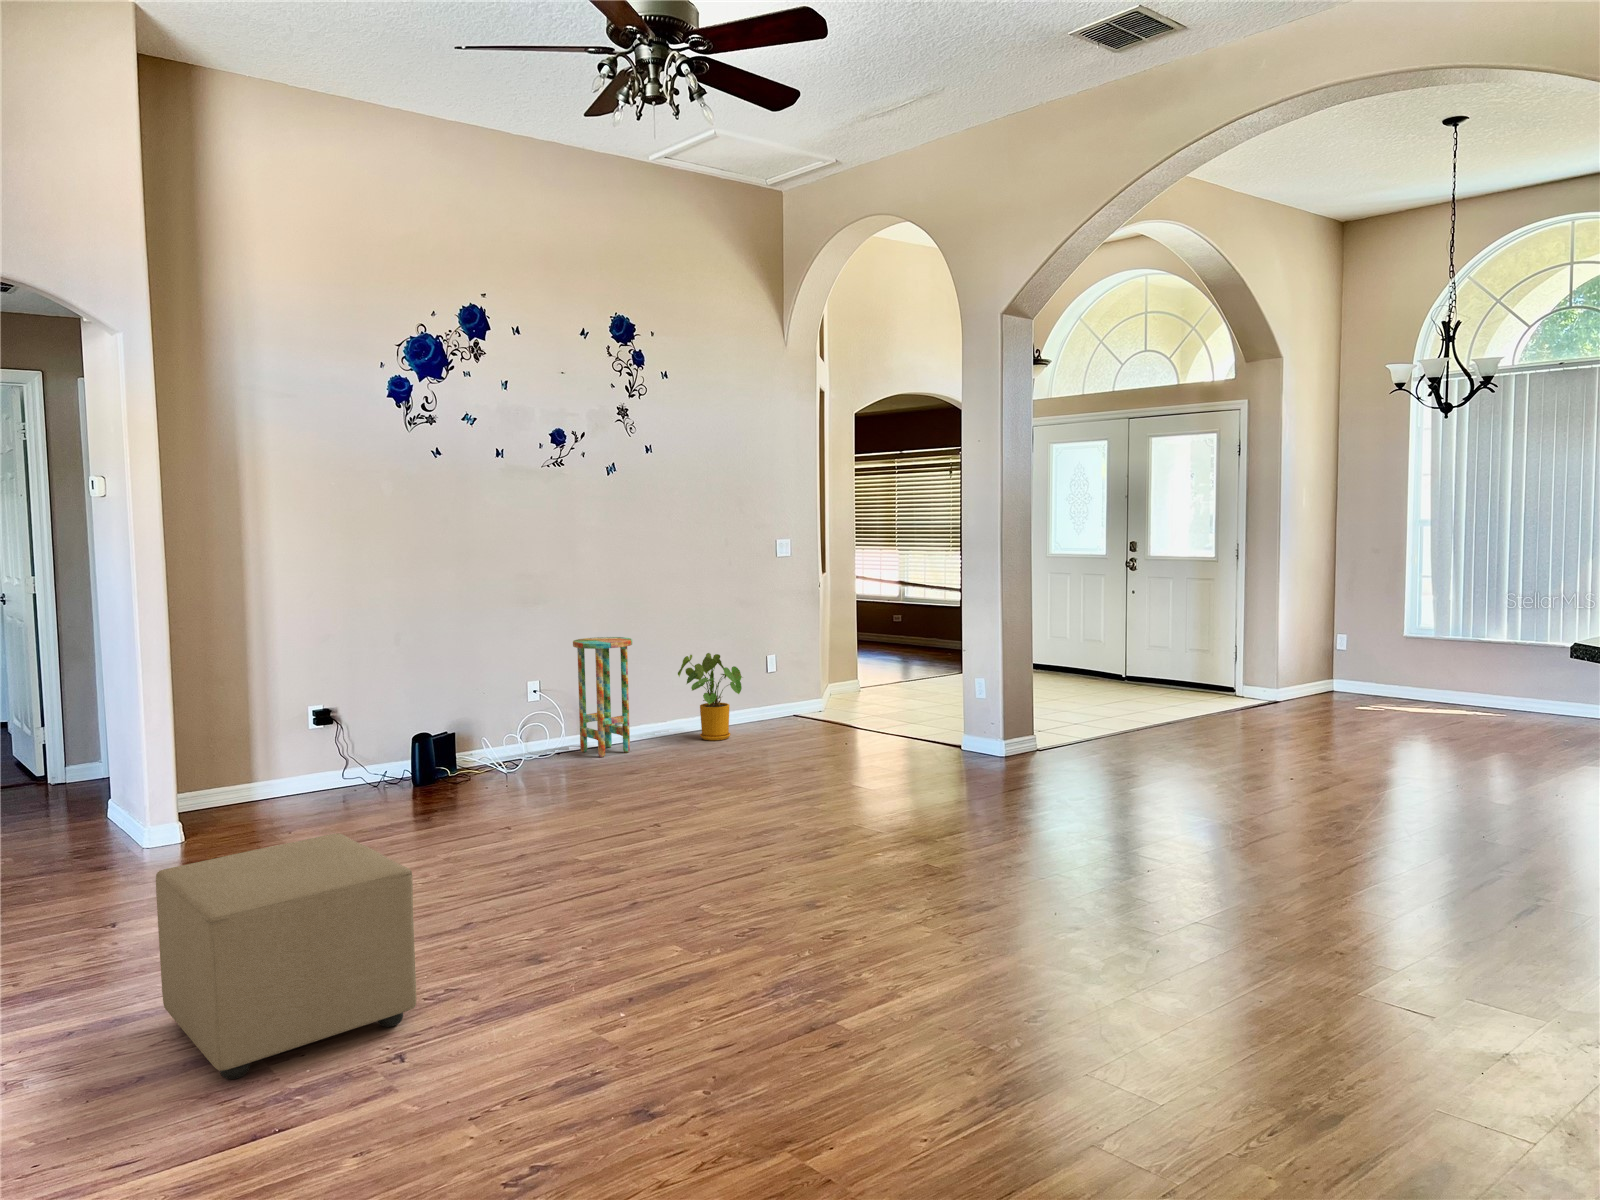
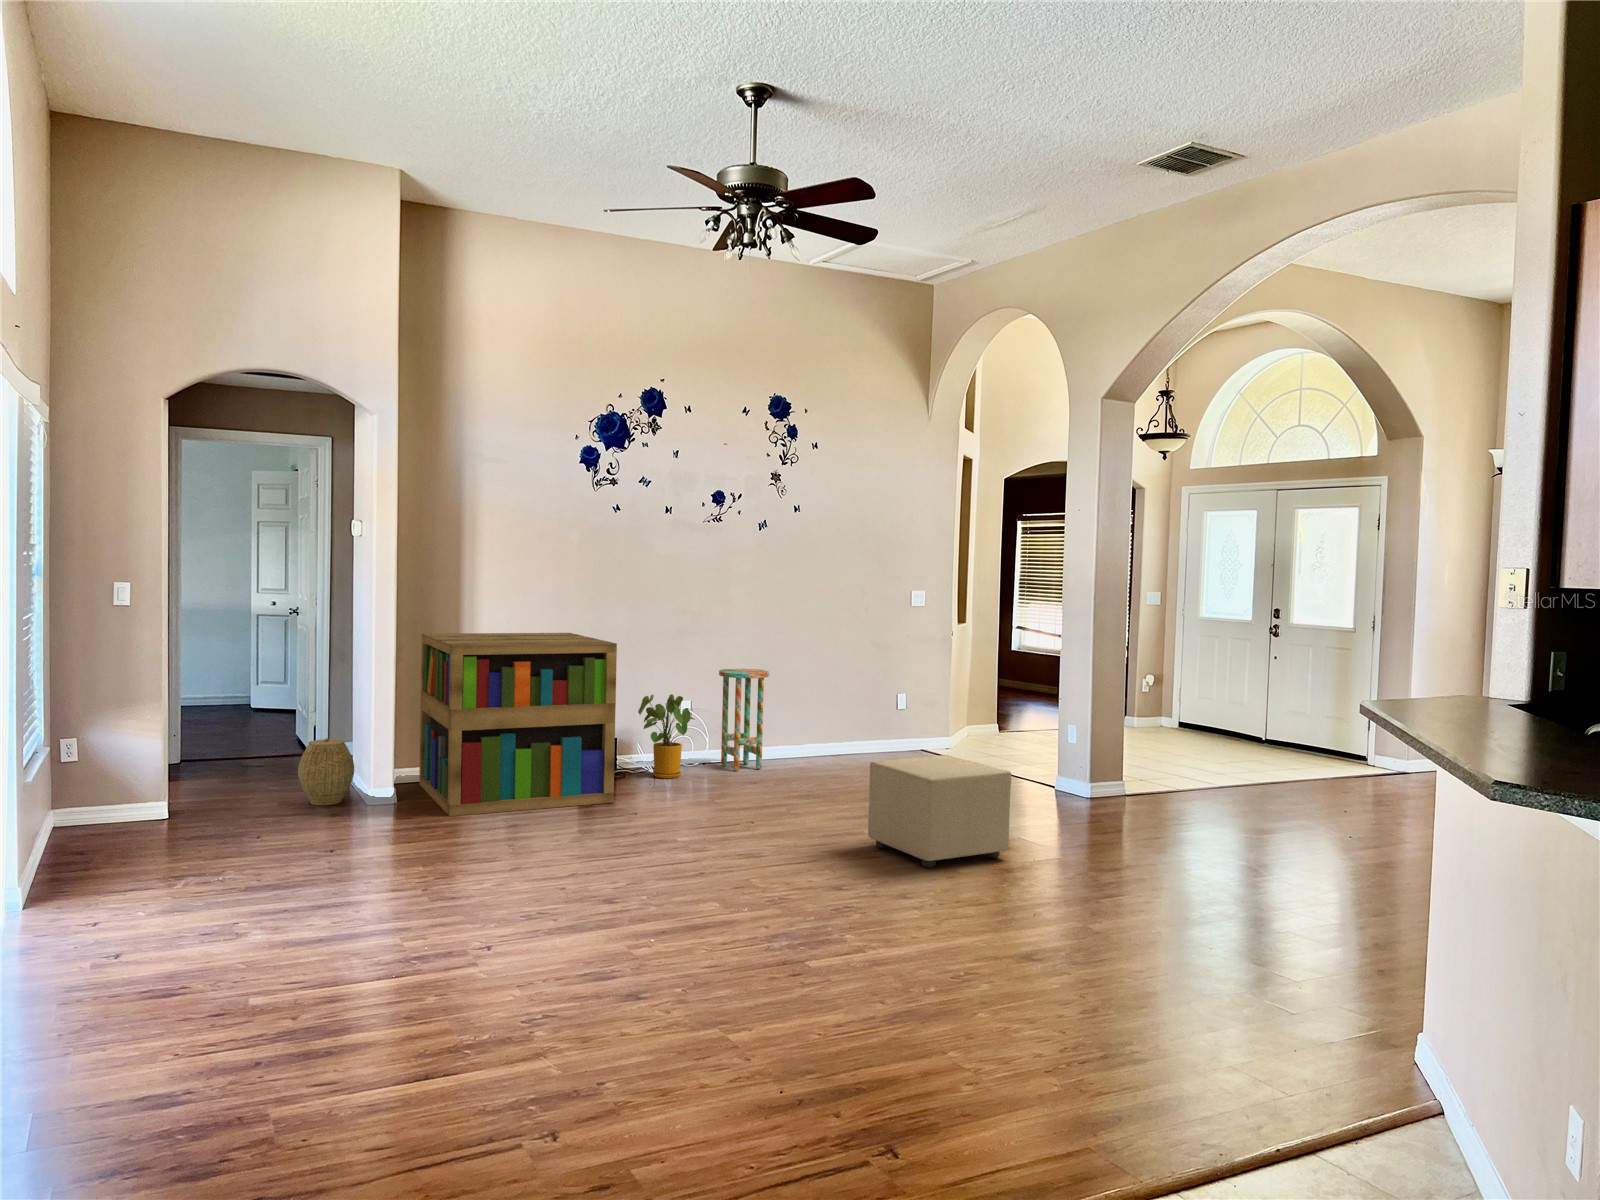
bookshelf: none [195,607,474,855] -> present [419,633,617,816]
house plant: present [678,653,742,740] -> present [638,694,695,778]
woven basket: none [34,768,117,858] -> present [298,738,354,805]
ottoman: present [156,833,416,1079] -> present [868,755,1011,868]

